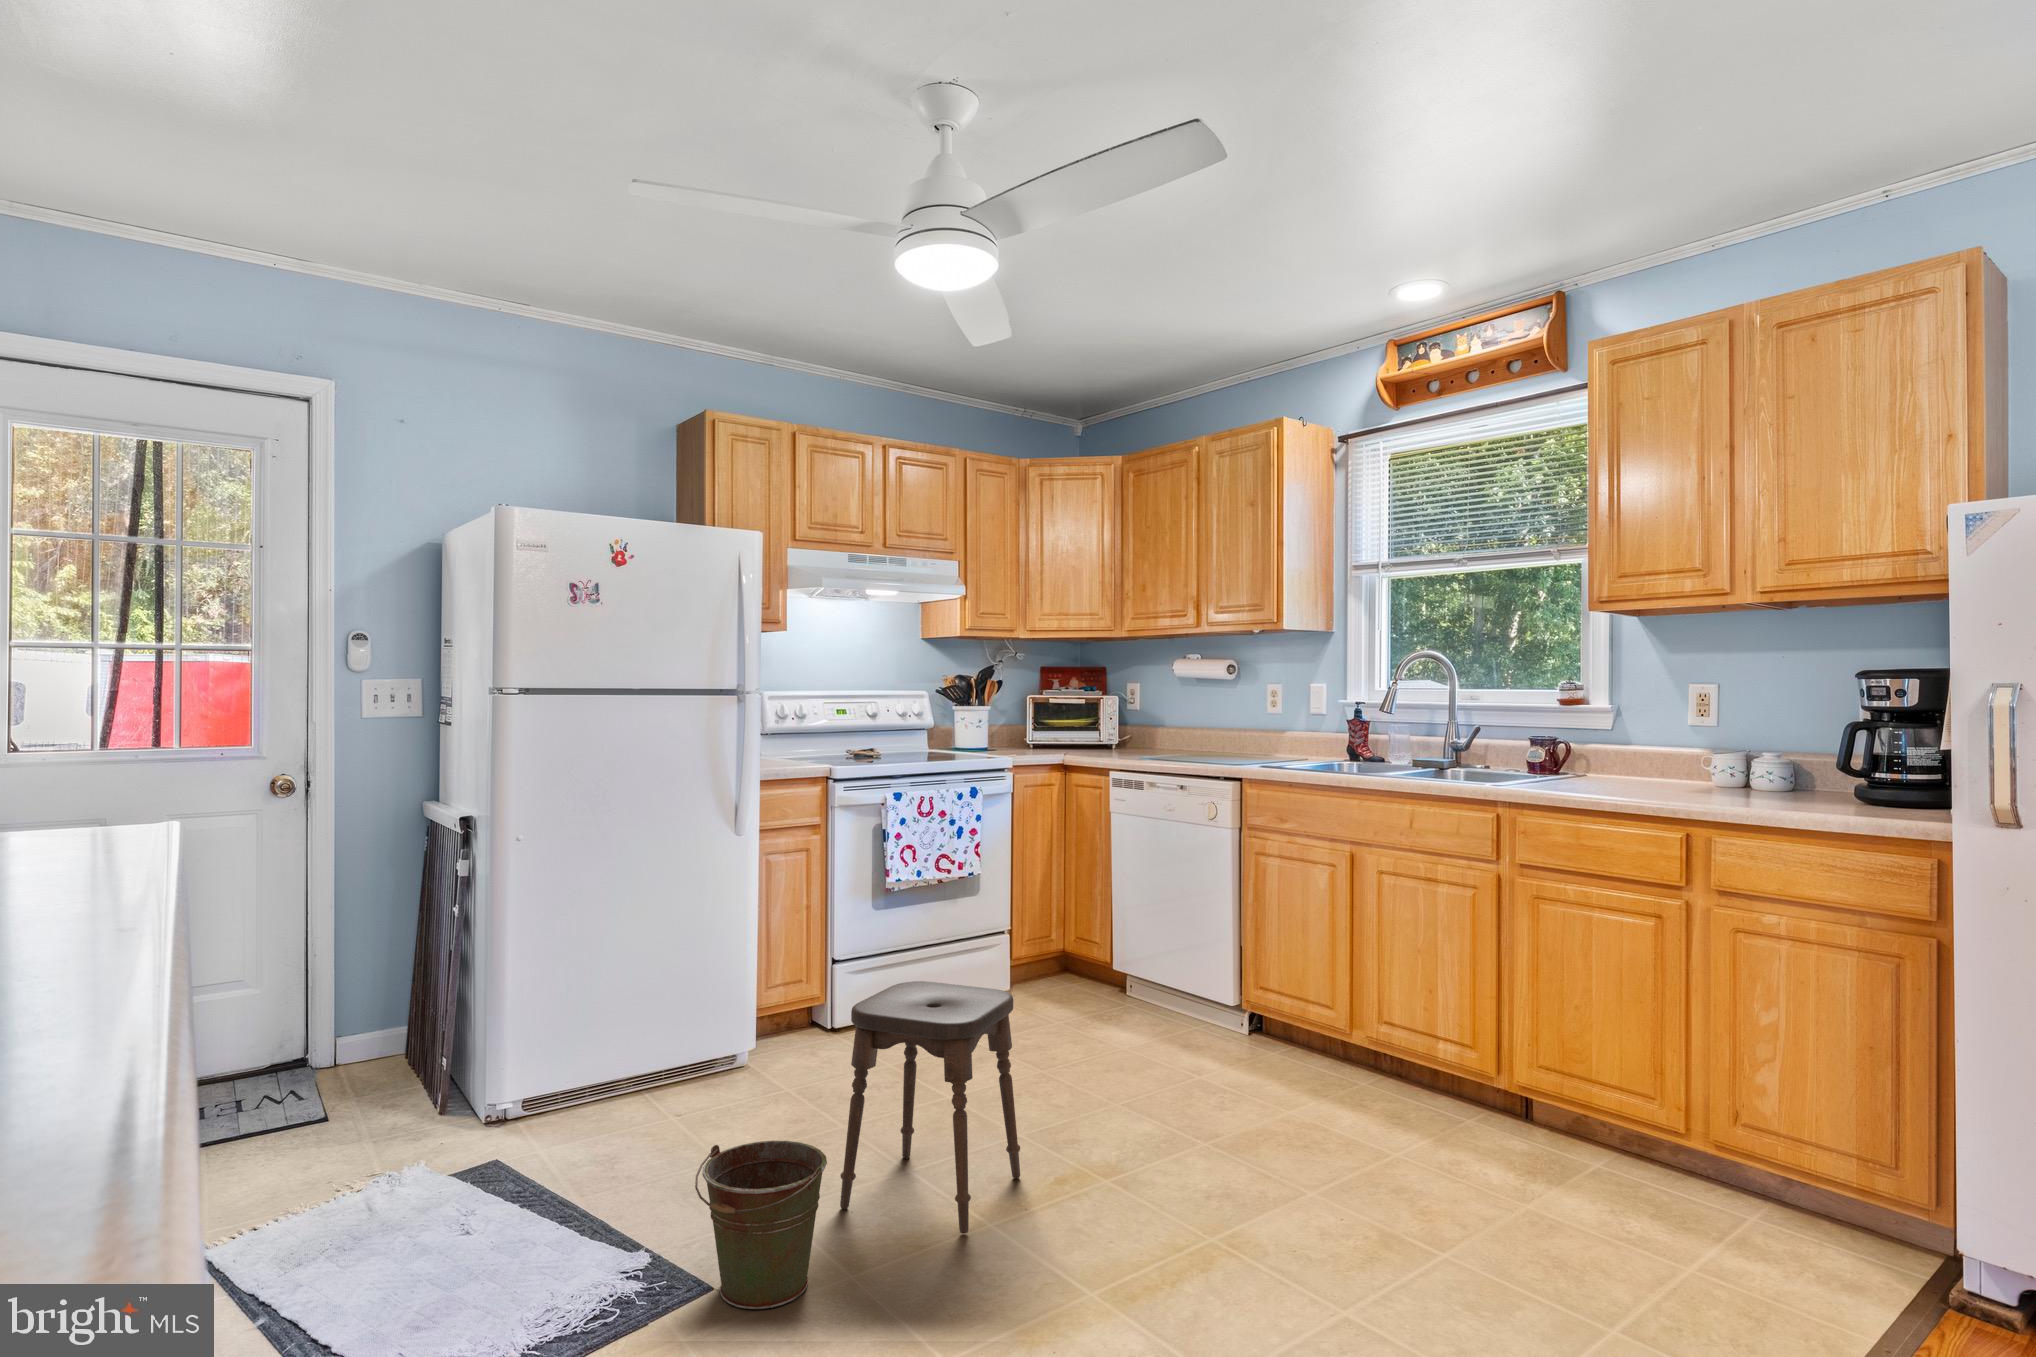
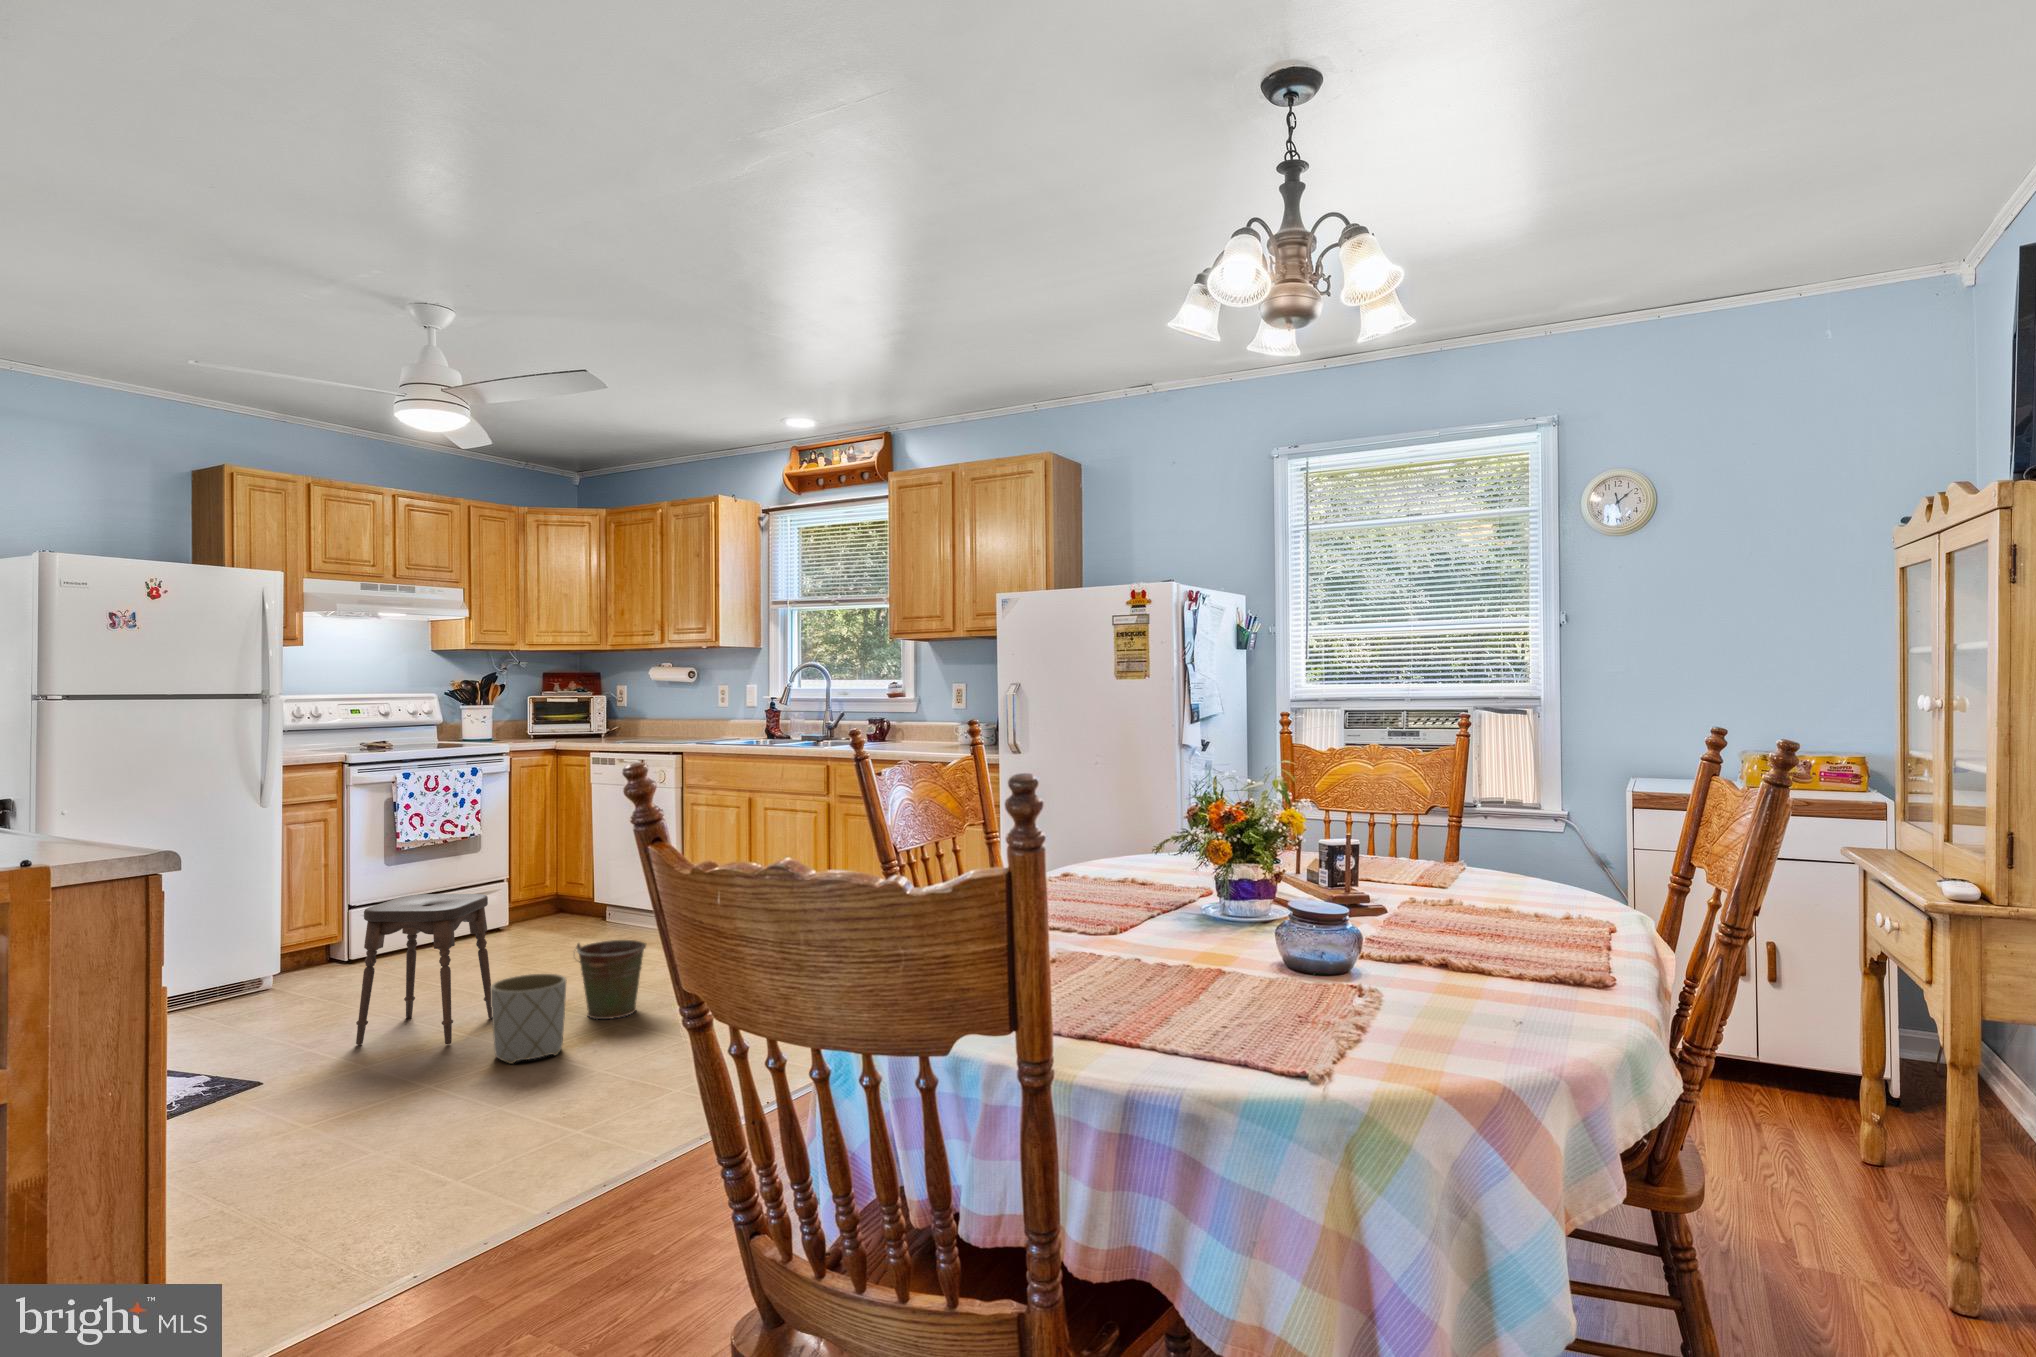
bucket: present [695,1140,827,1309] -> present [574,940,646,1019]
planter: none [1031,1144,1145,1308] -> present [491,974,566,1064]

